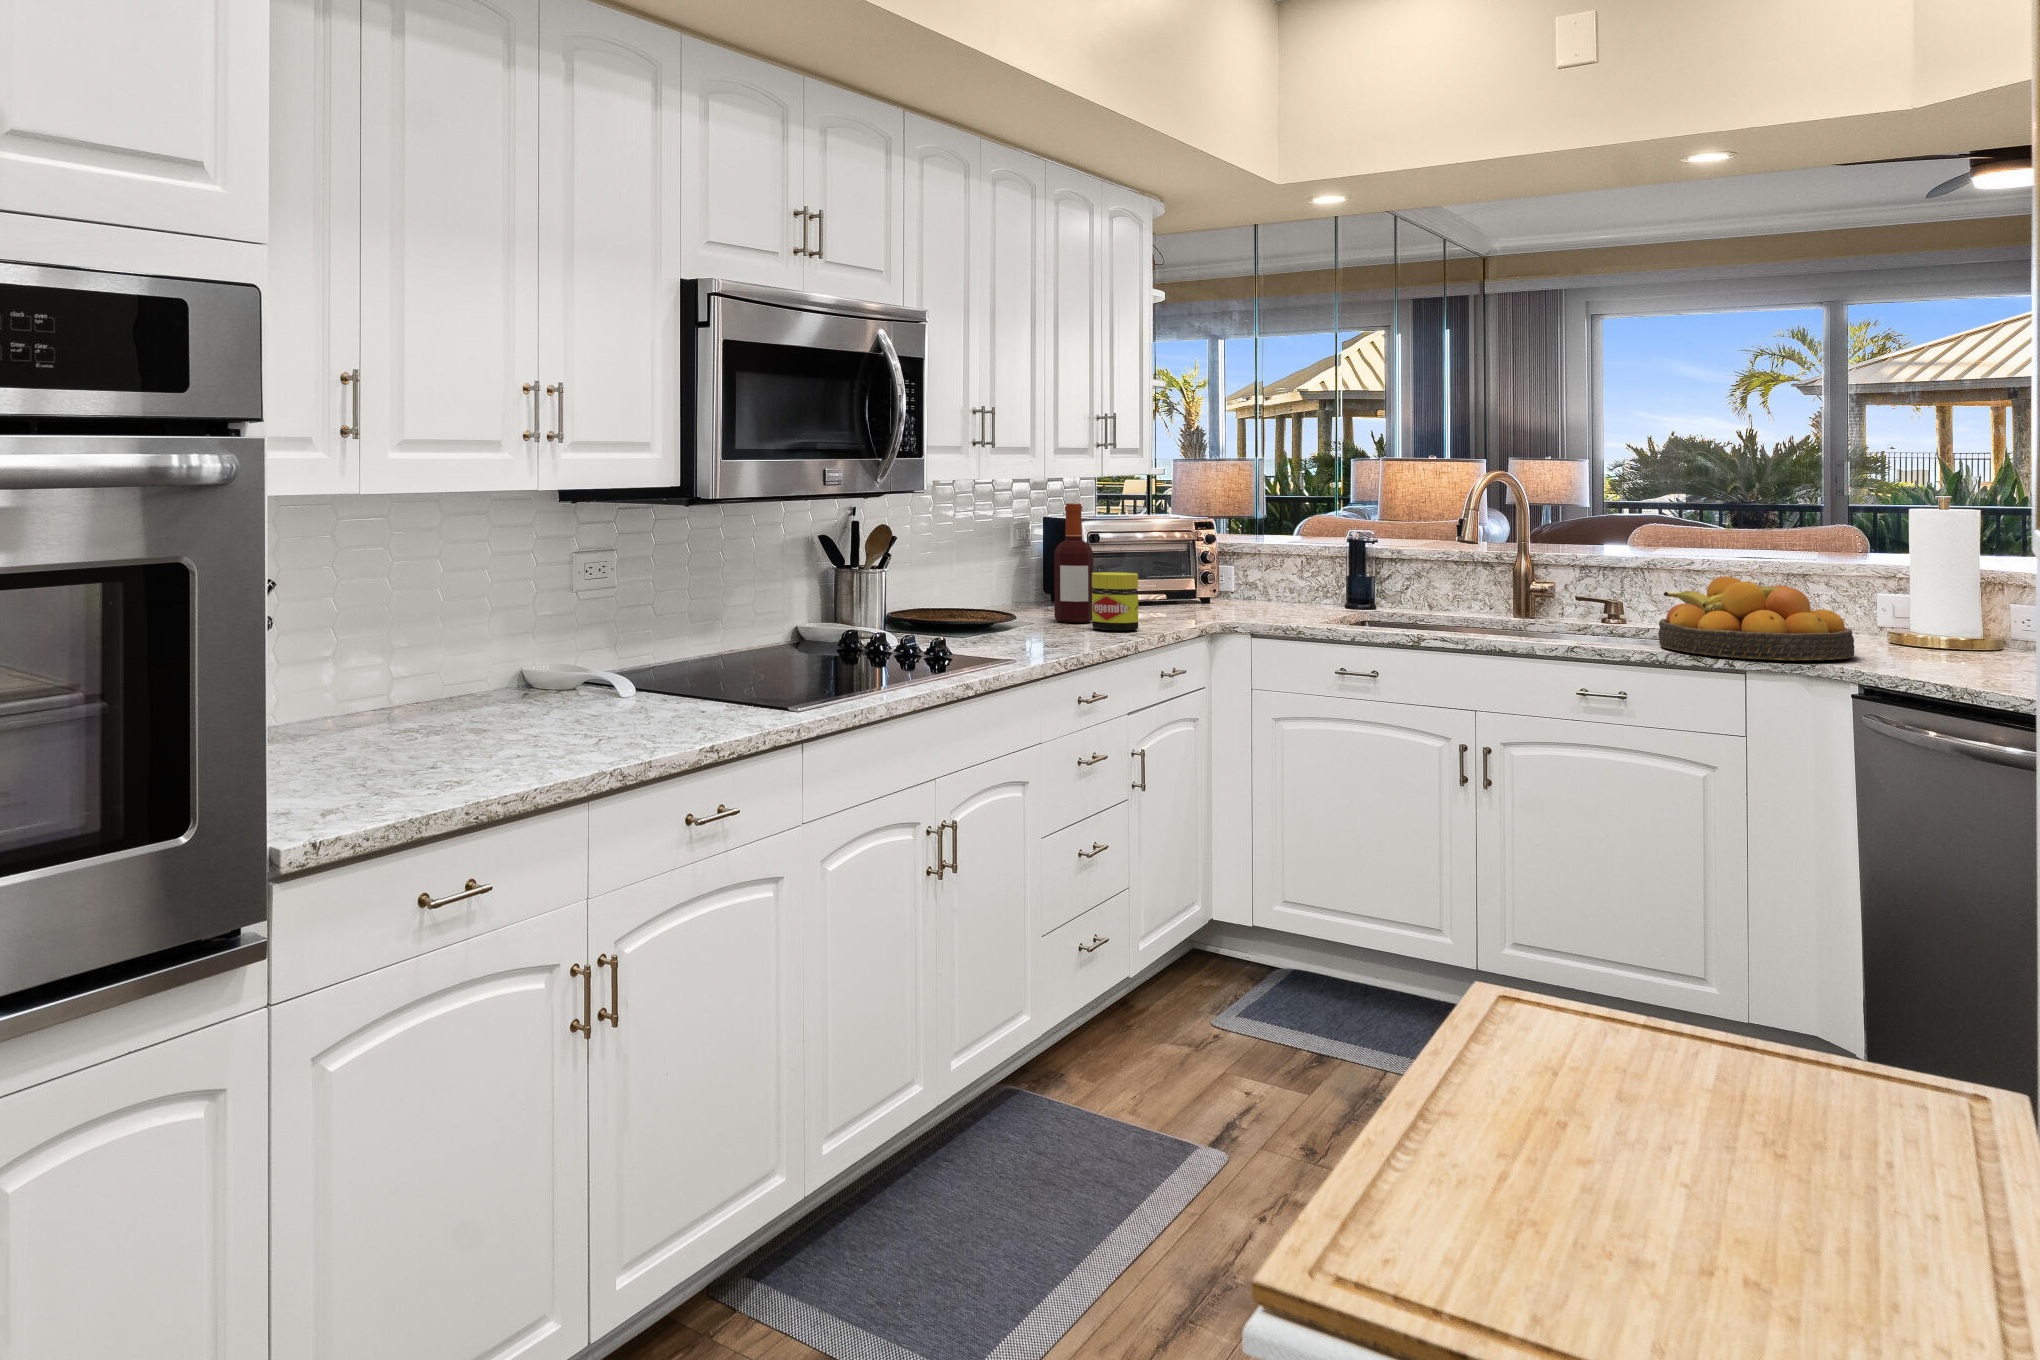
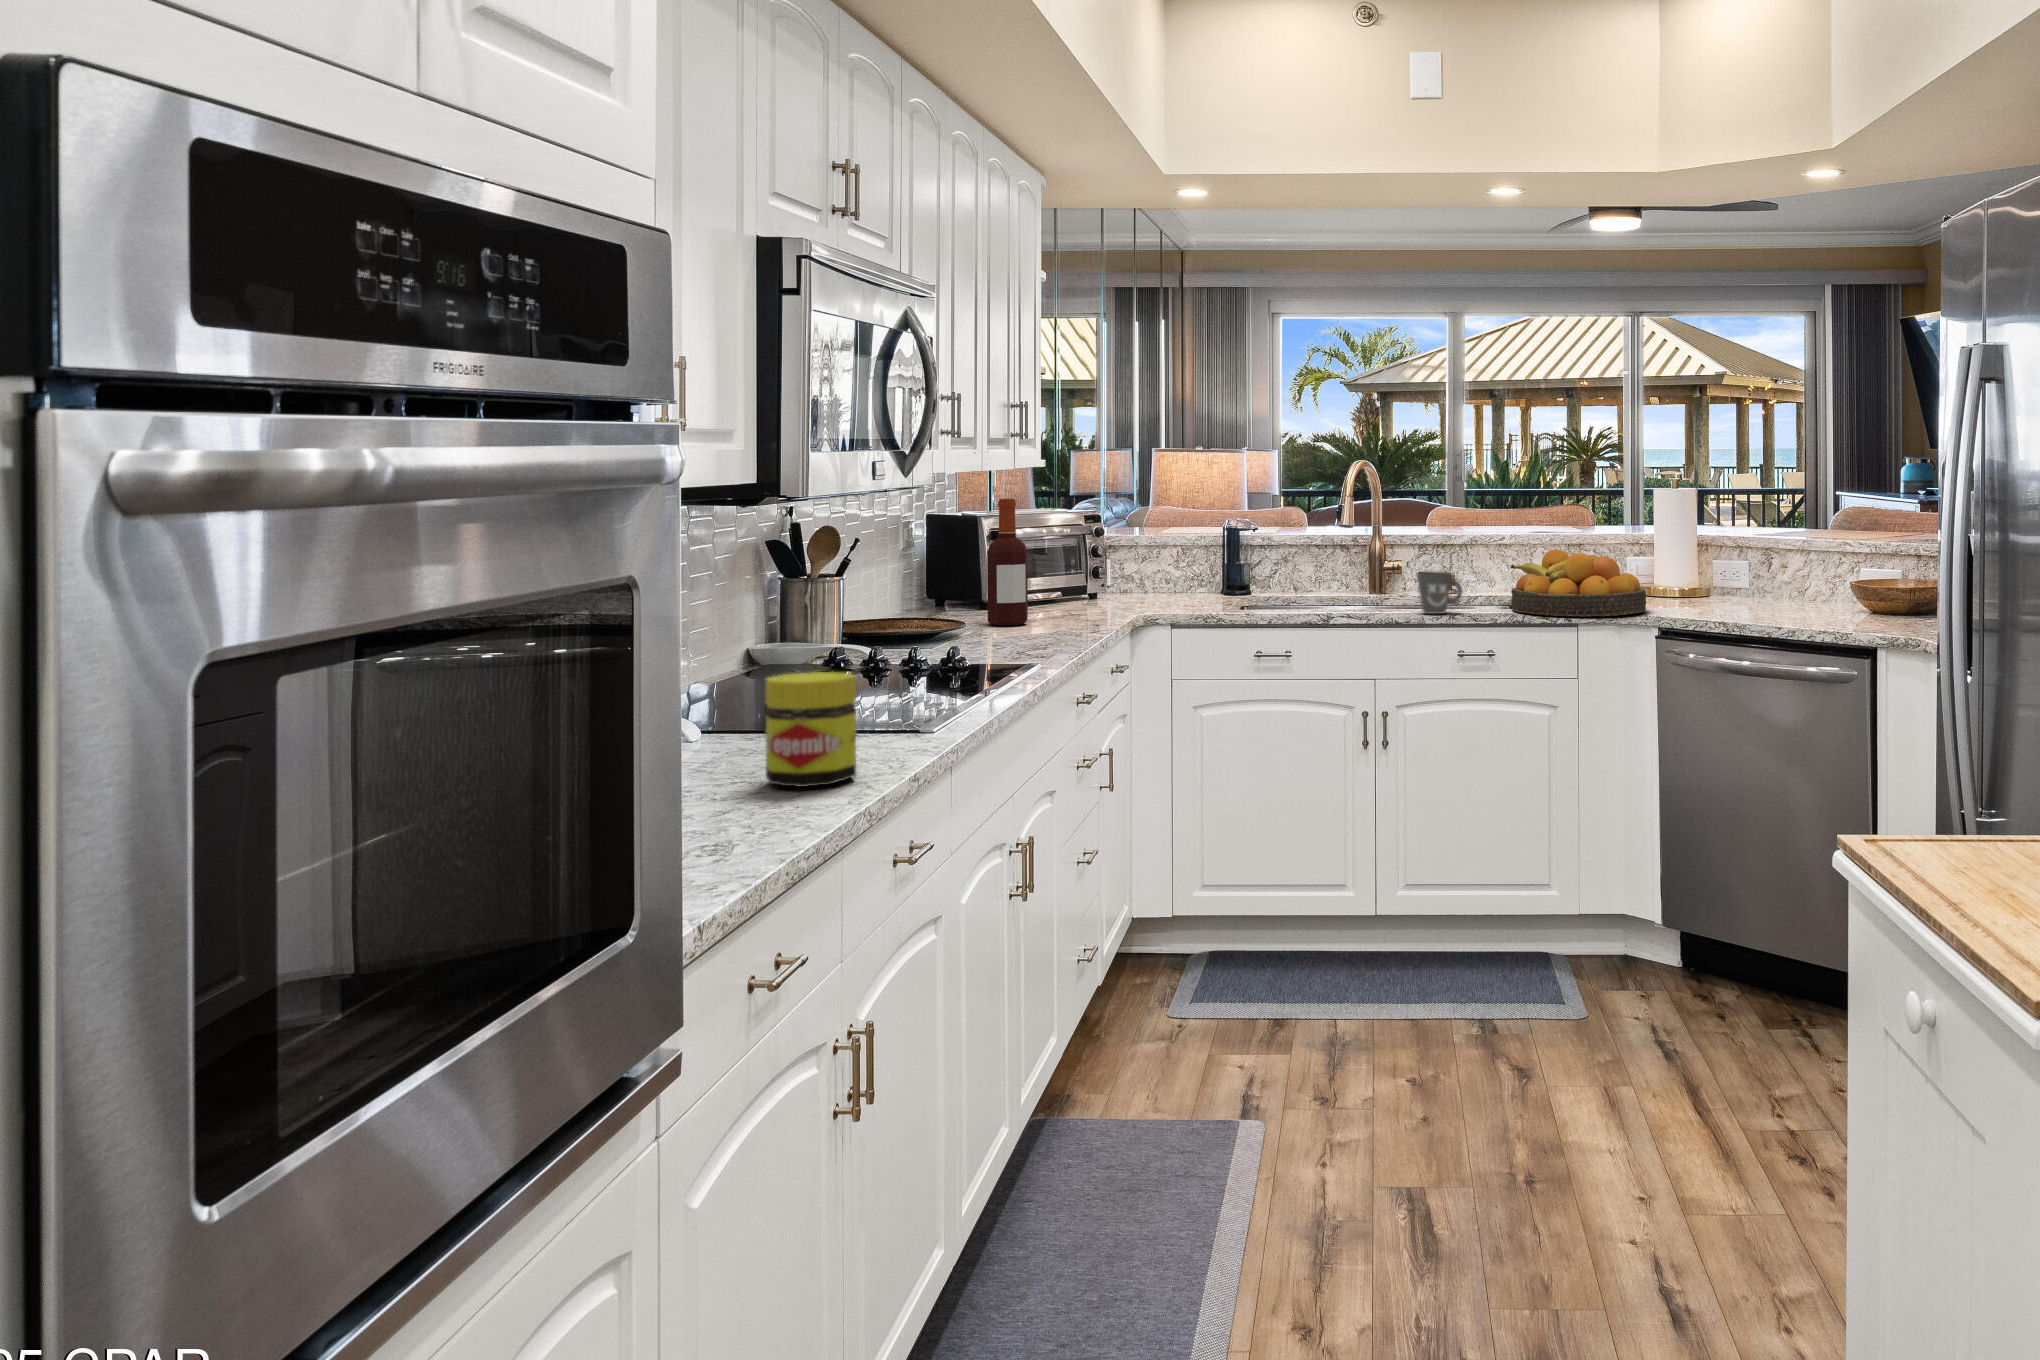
jar: present [1092,572,1138,631] -> present [765,672,856,787]
mug: none [1527,594,1587,643] -> present [1416,572,1462,614]

